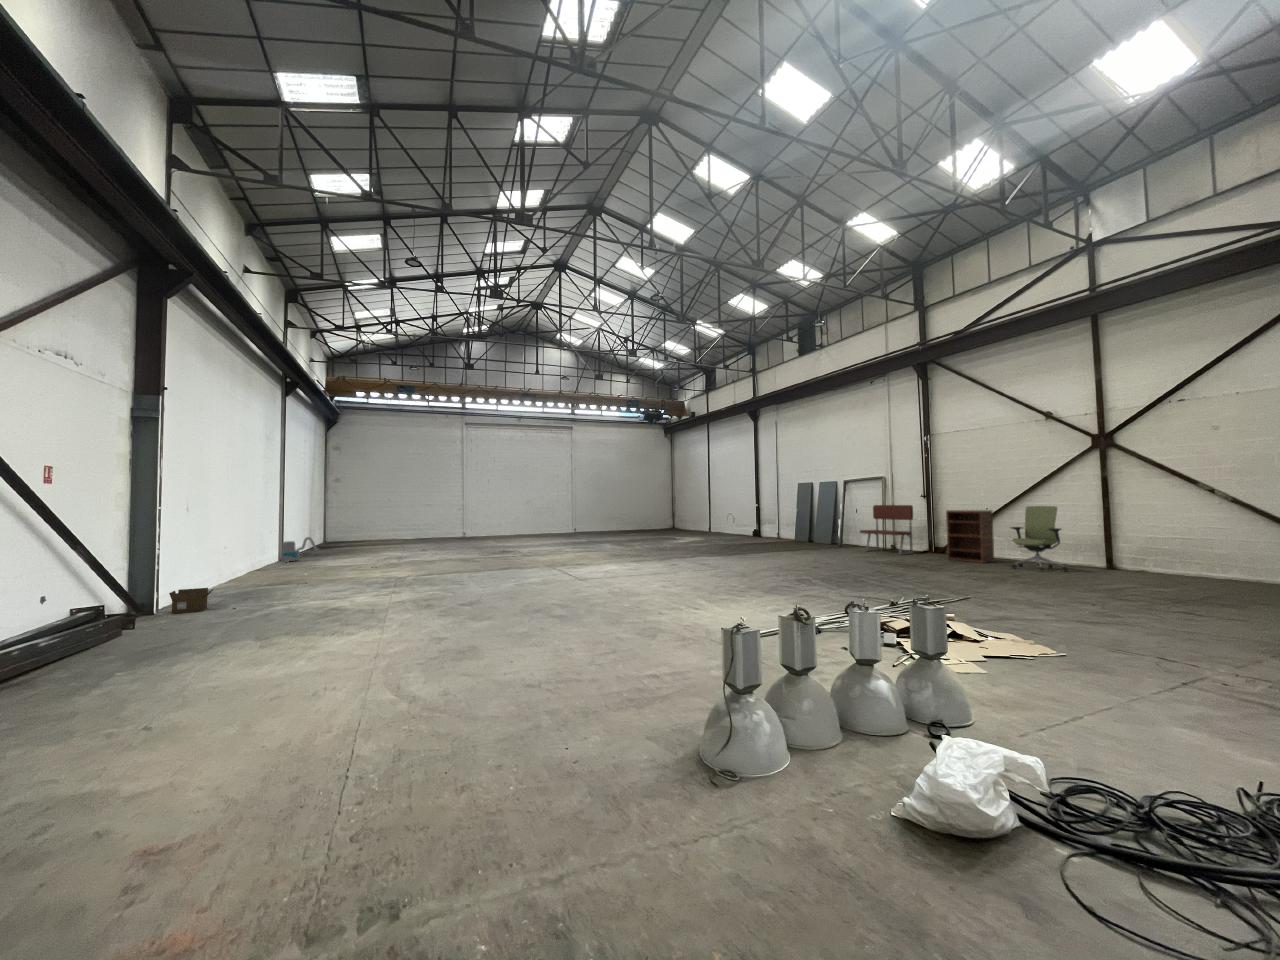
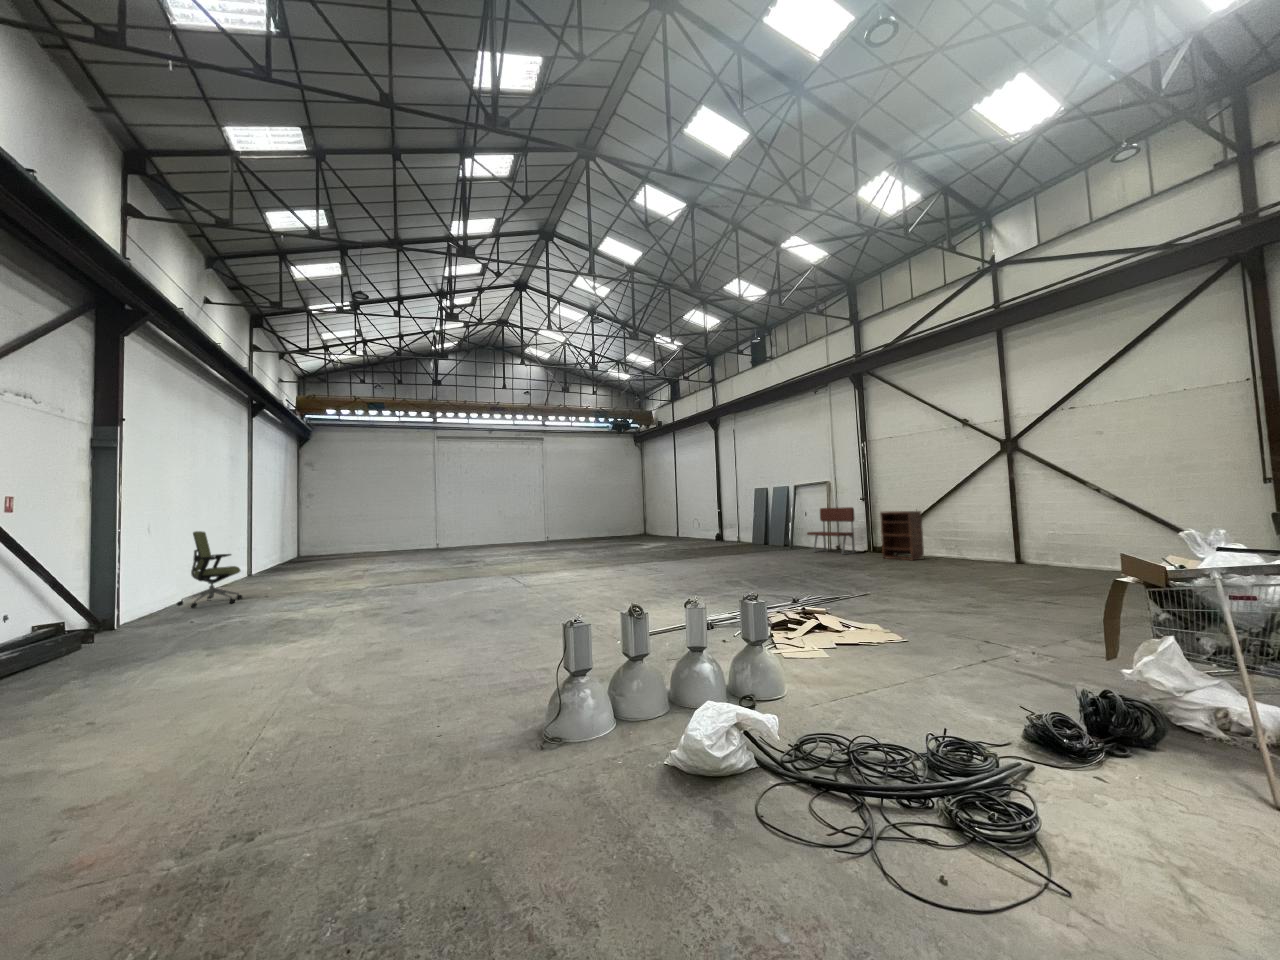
office chair: present [1011,506,1068,571] -> present [177,531,242,608]
vacuum cleaner: present [281,537,319,562] -> none [247,553,287,577]
cardboard box: present [169,588,213,614] -> none [129,603,173,627]

